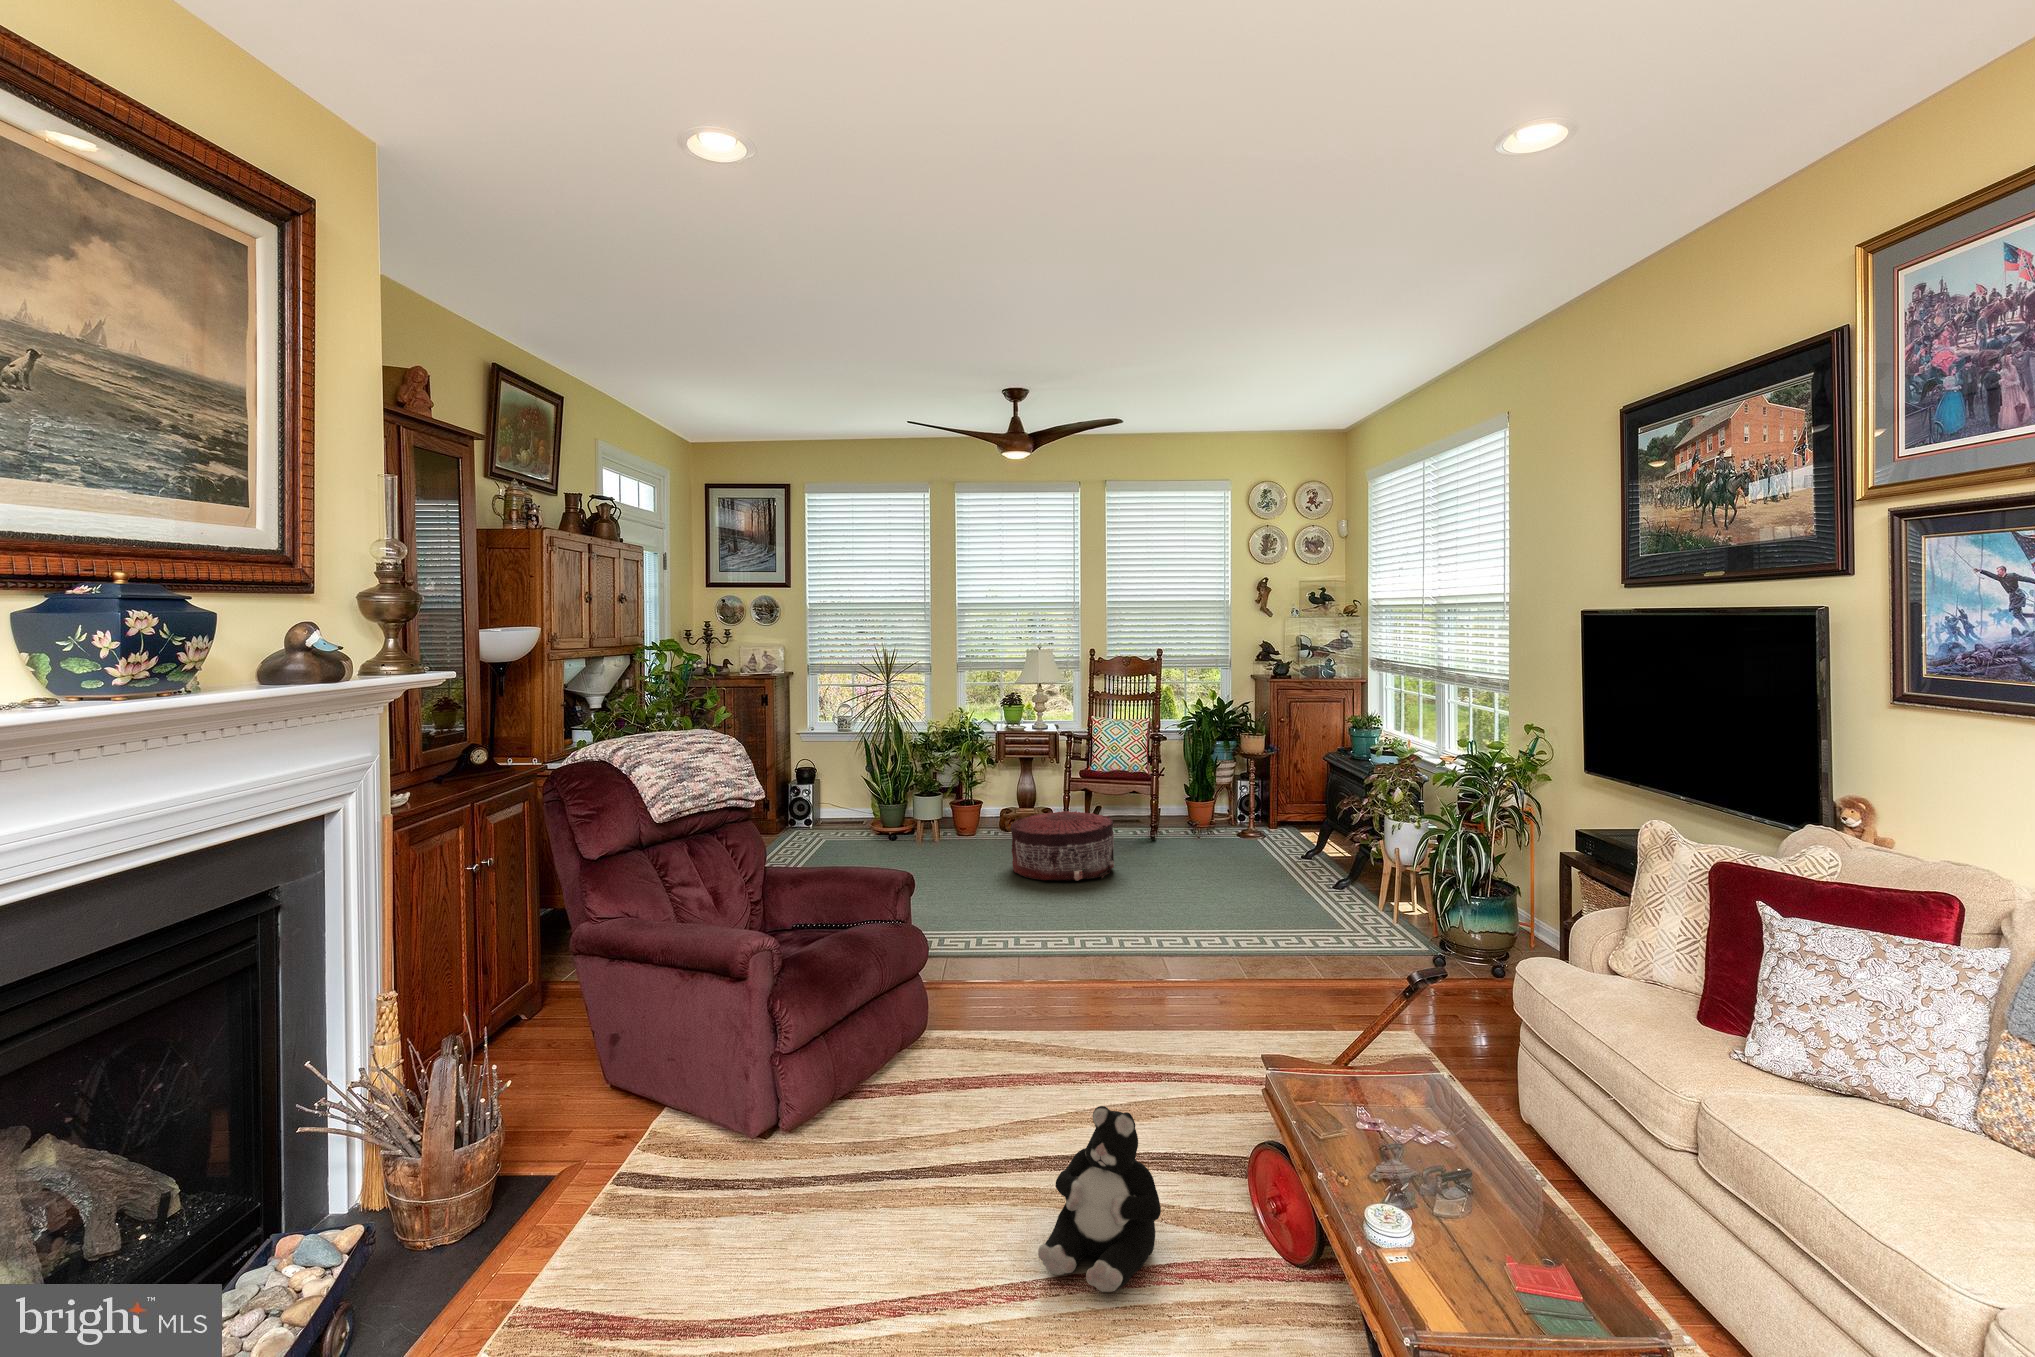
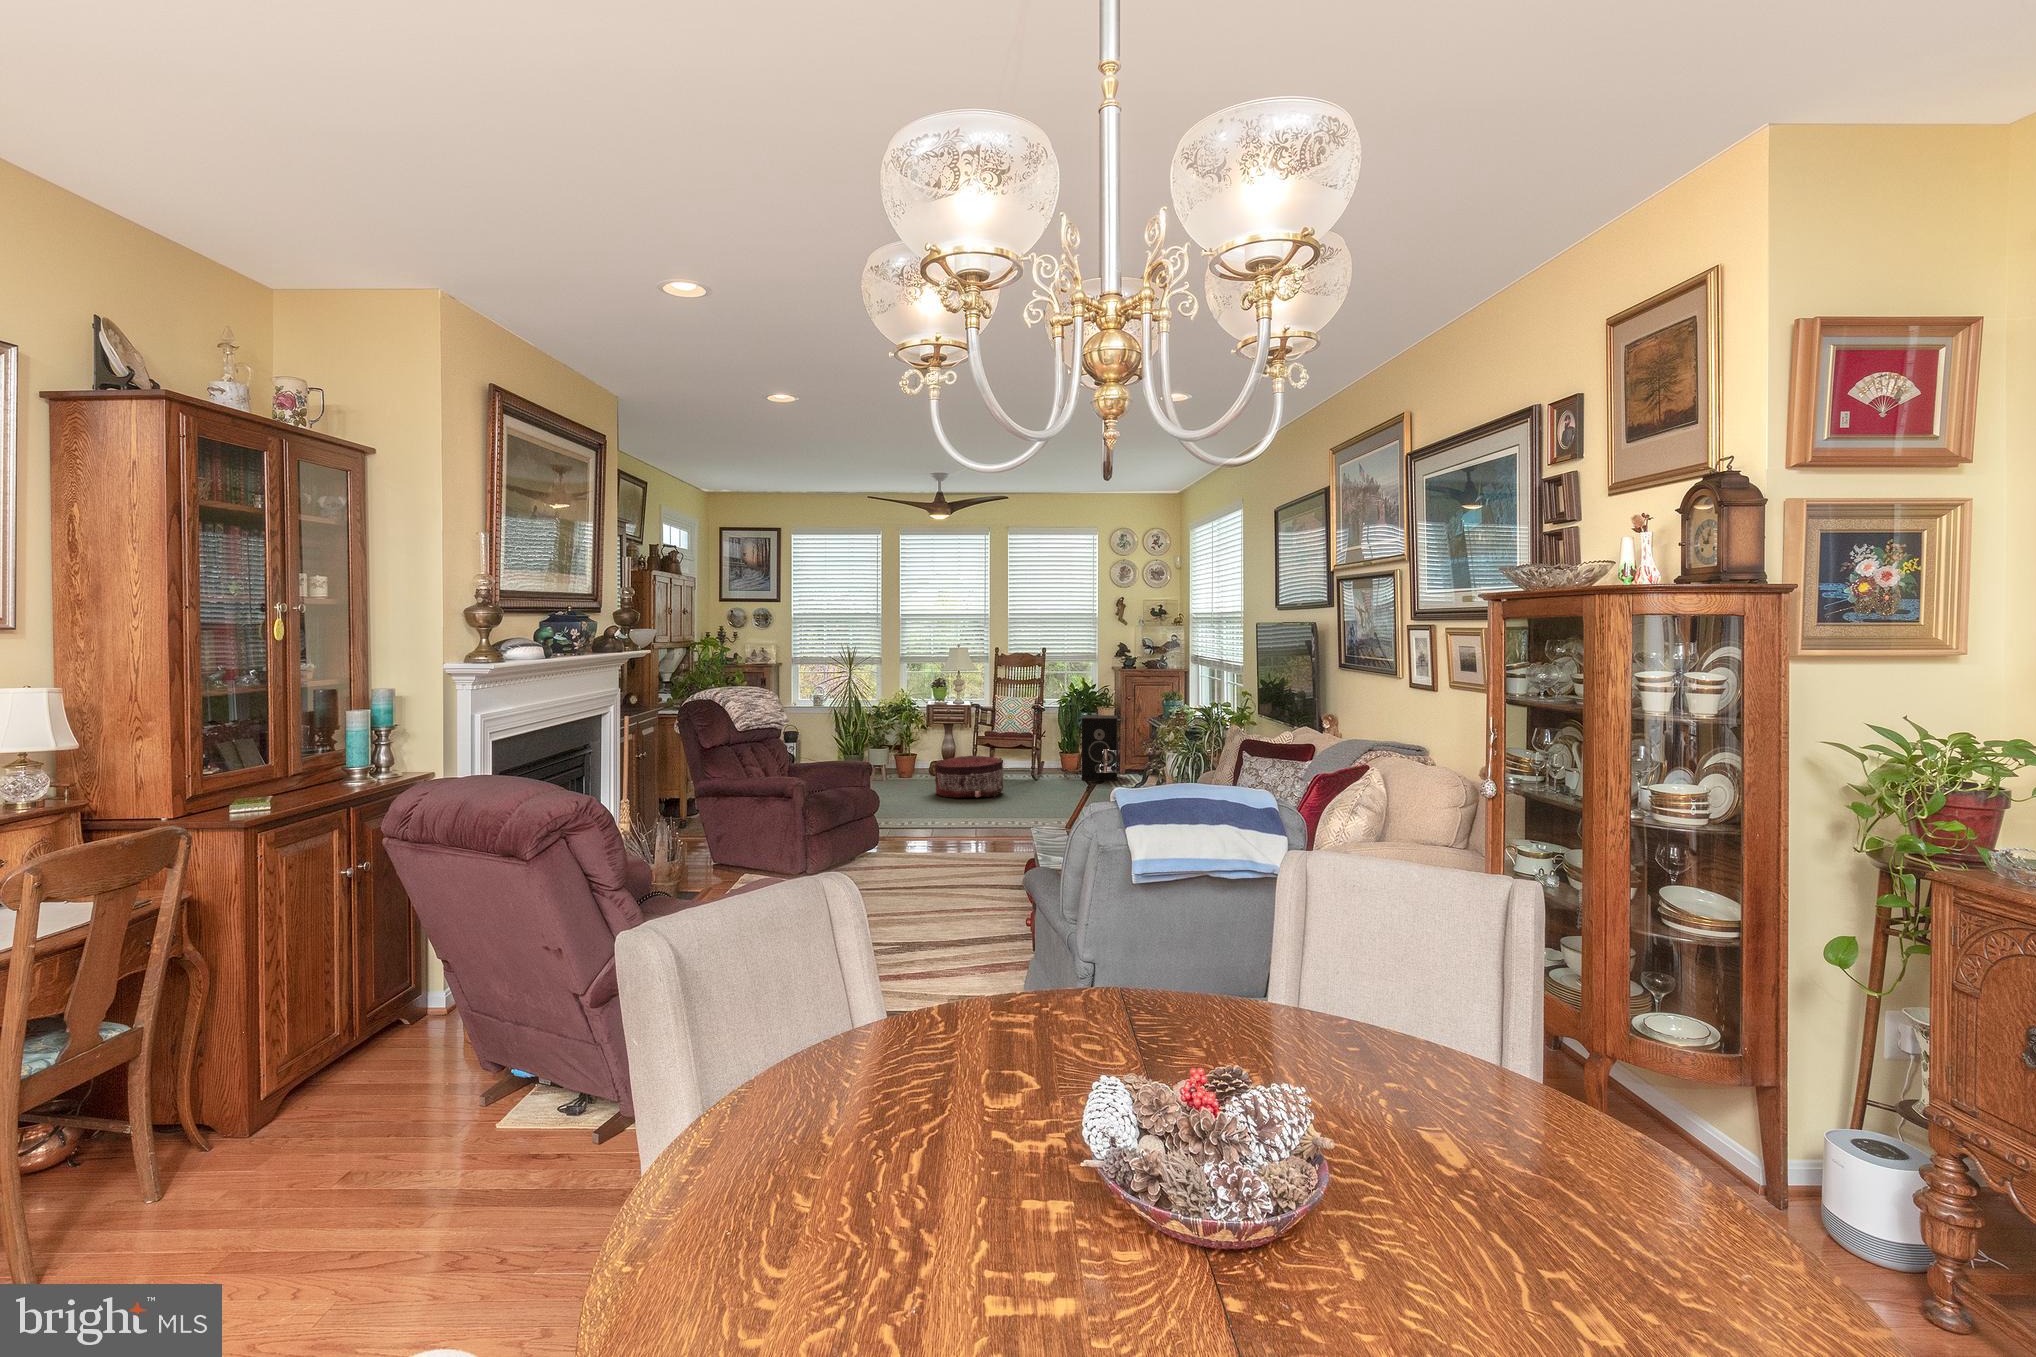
speaker: none [1218,745,1272,843] -> present [1082,715,1118,781]
plush toy: present [1038,1106,1161,1292] -> none [925,841,978,908]

